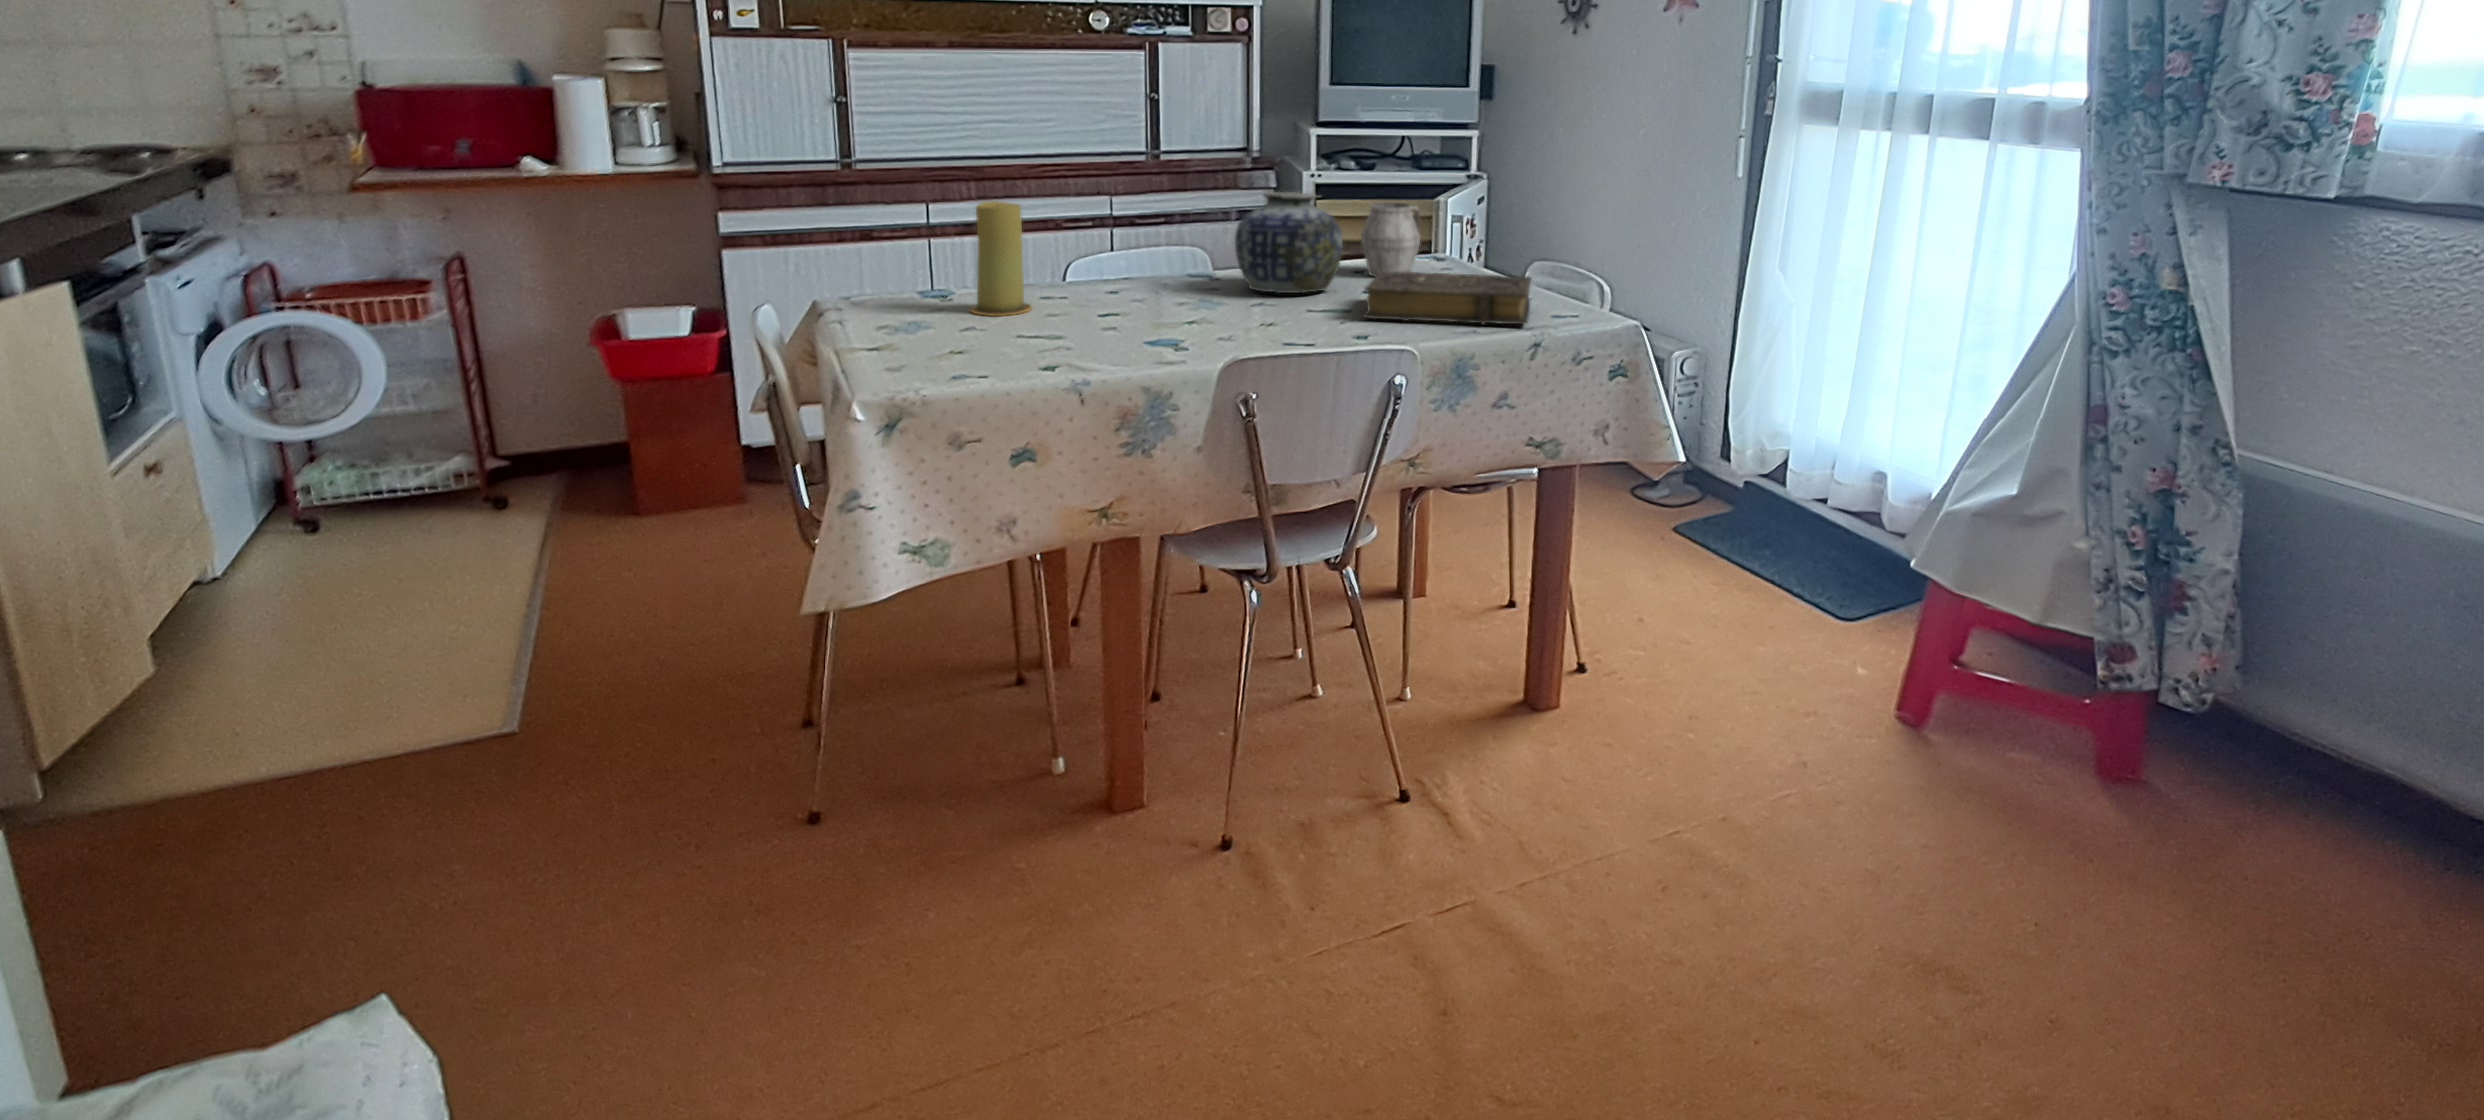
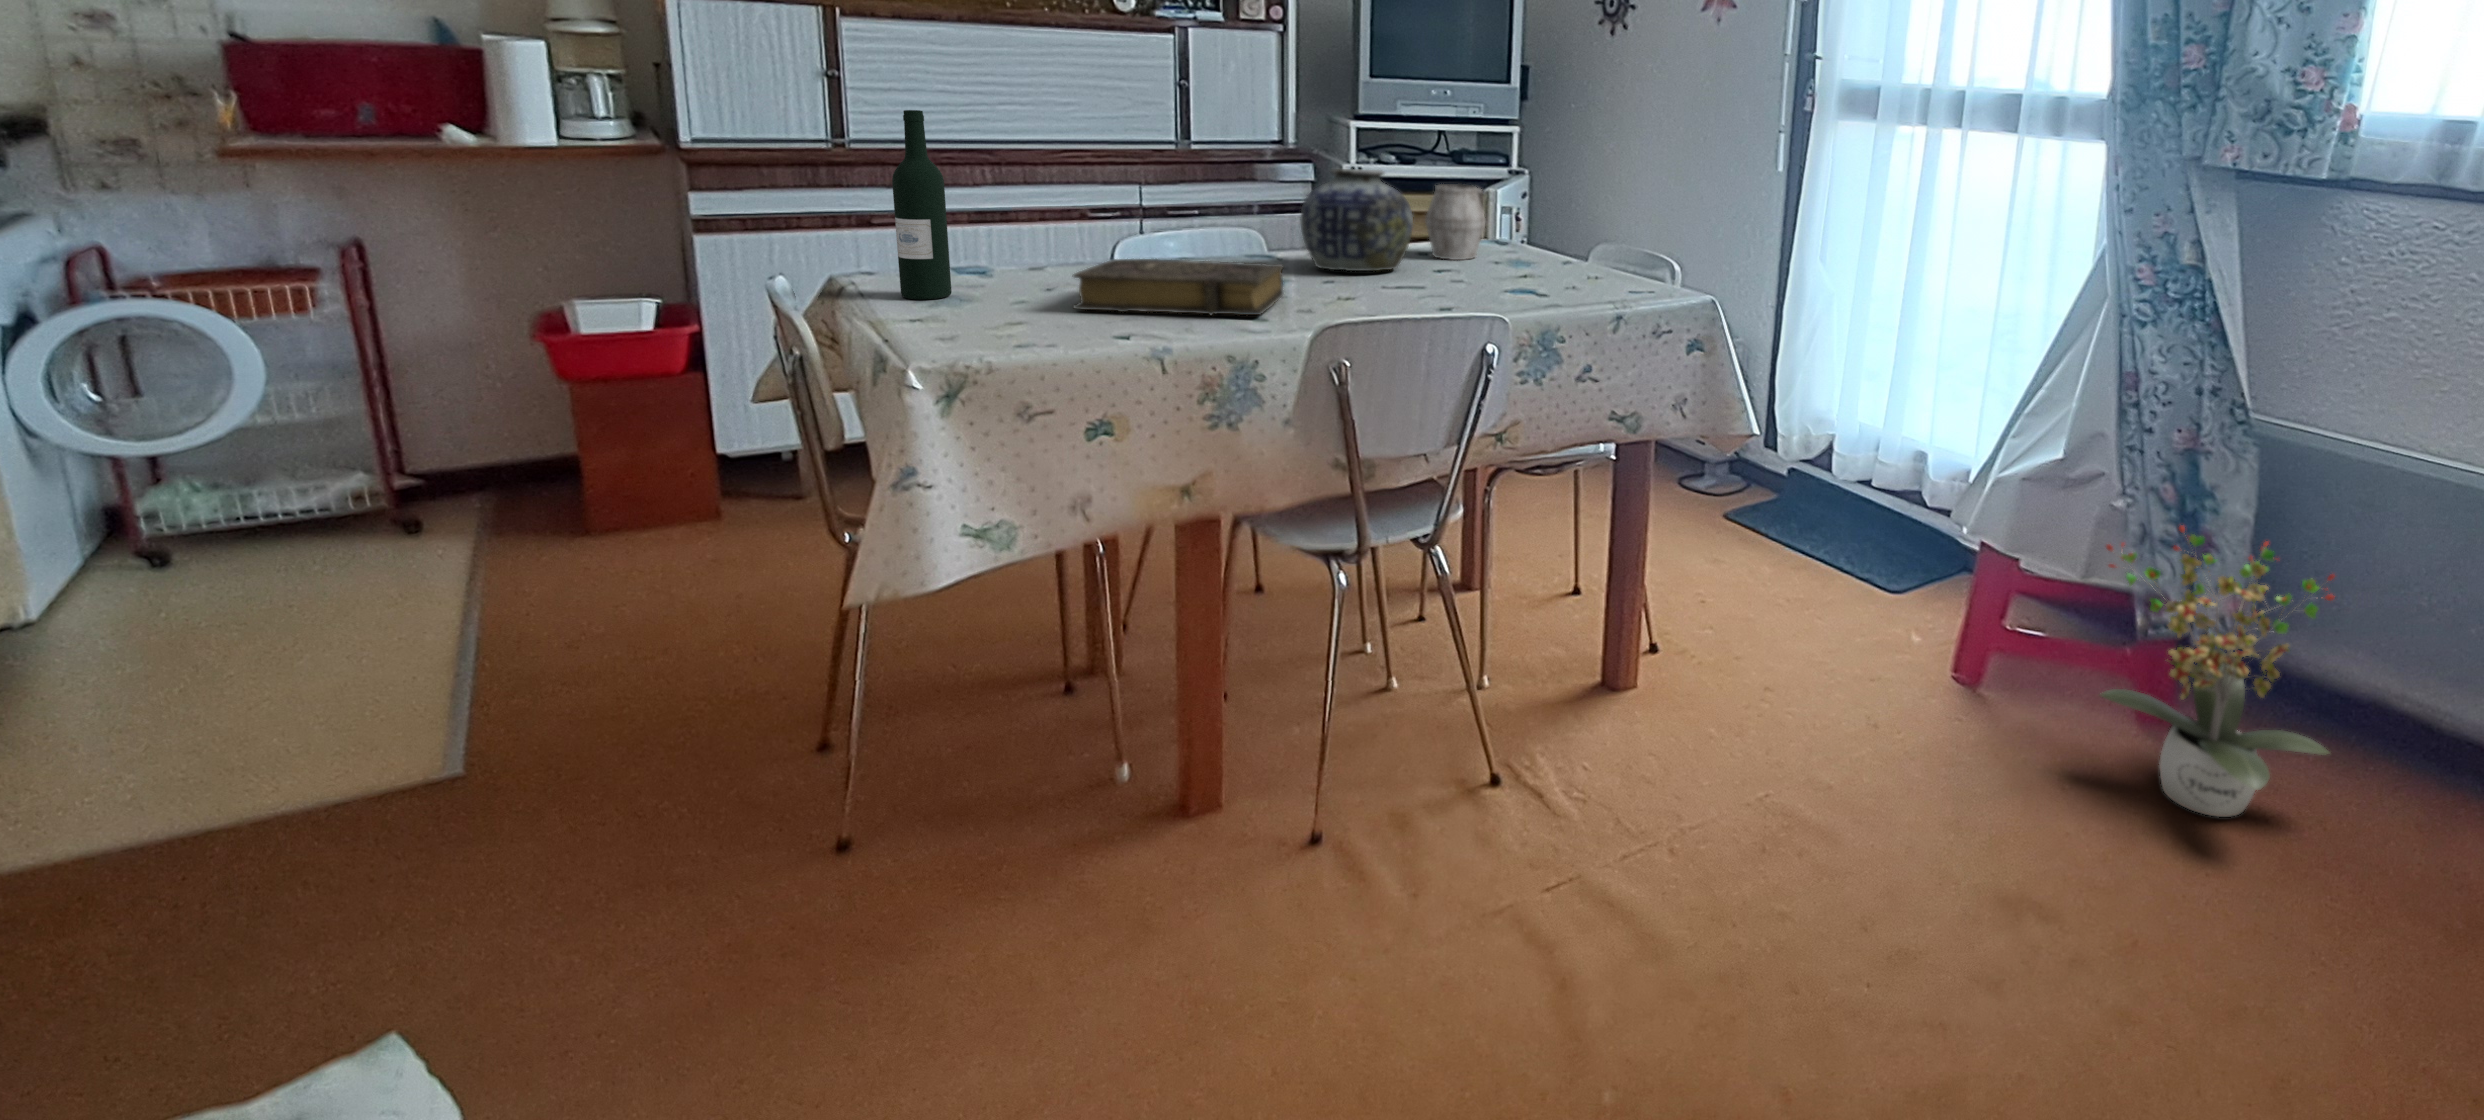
wine bottle: none [855,153,908,326] -> present [892,110,952,299]
candle: present [970,201,1032,316] -> none [1019,169,1088,290]
book: present [1363,271,1531,324] -> present [1073,259,1283,315]
potted plant: none [2047,575,2321,894] -> present [2100,526,2335,817]

